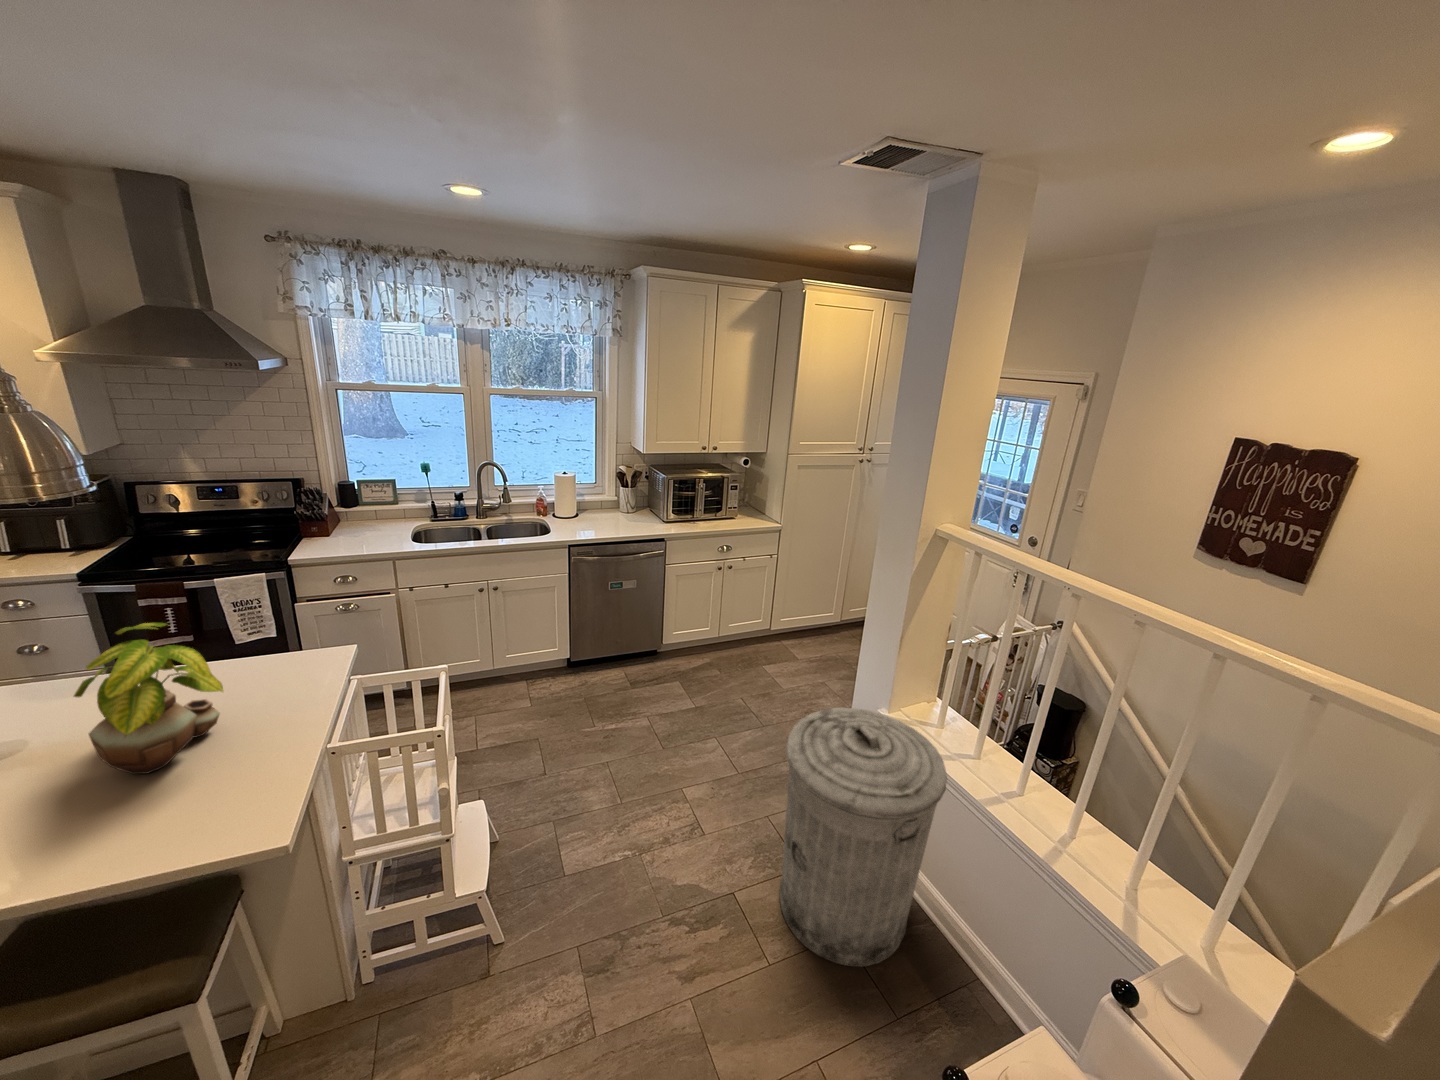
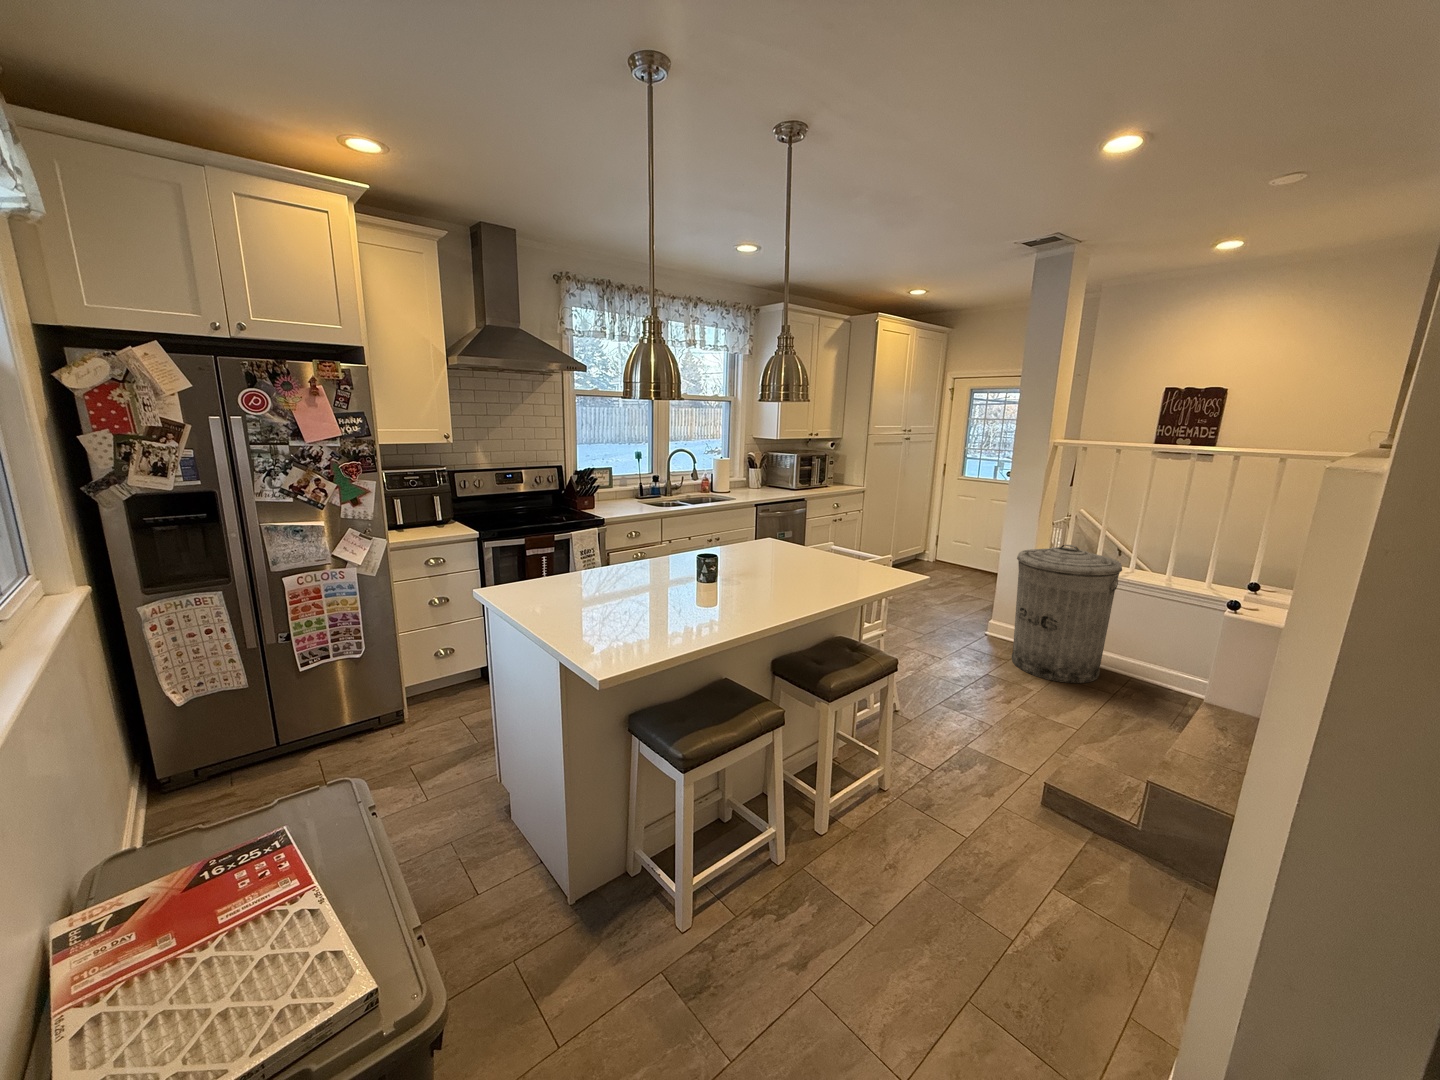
potted plant: present [74,623,223,774] -> none [764,472,853,565]

